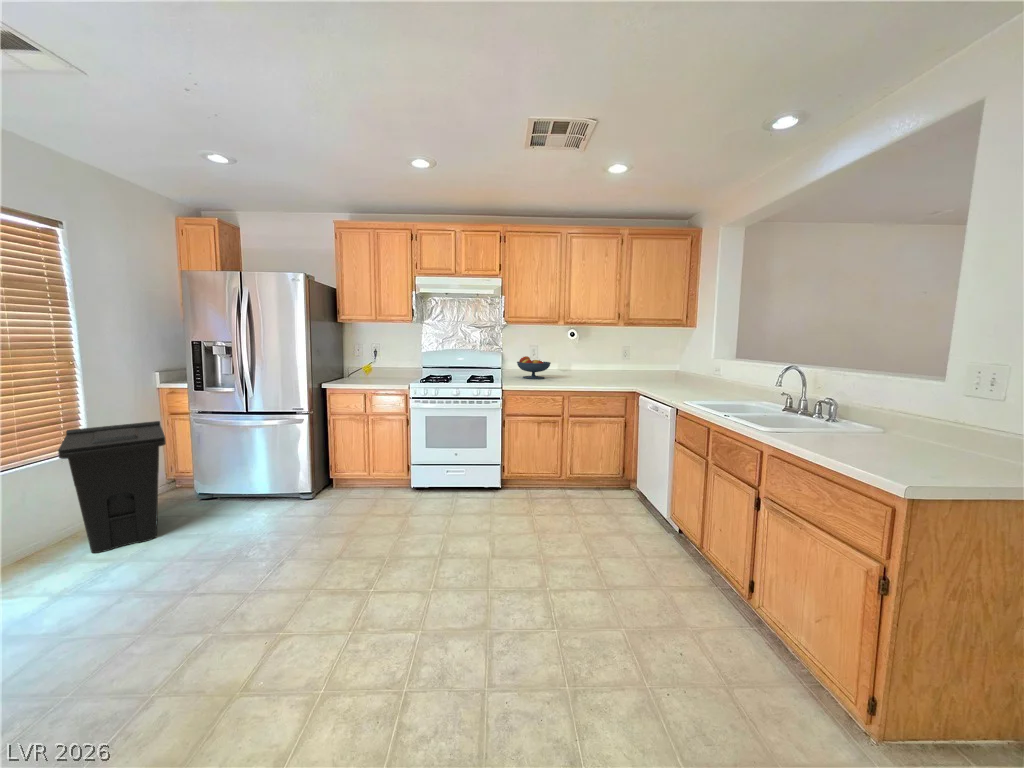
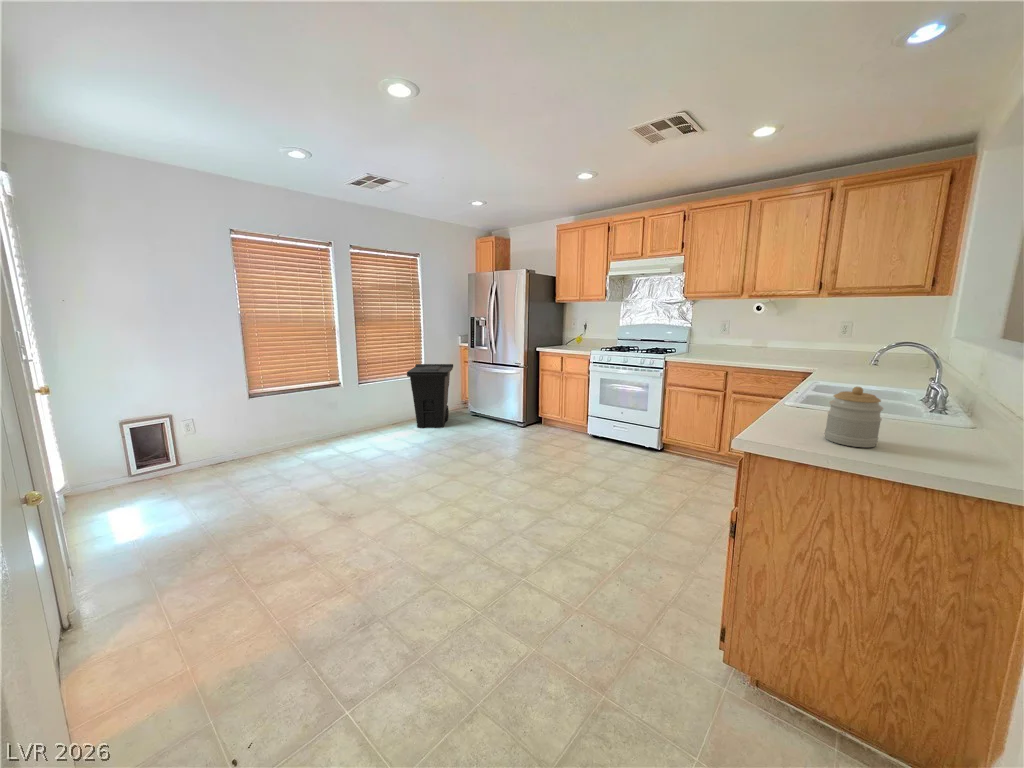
fruit bowl: present [517,356,551,379] -> none [696,331,734,354]
jar: none [879,412,938,470] -> present [825,387,883,447]

